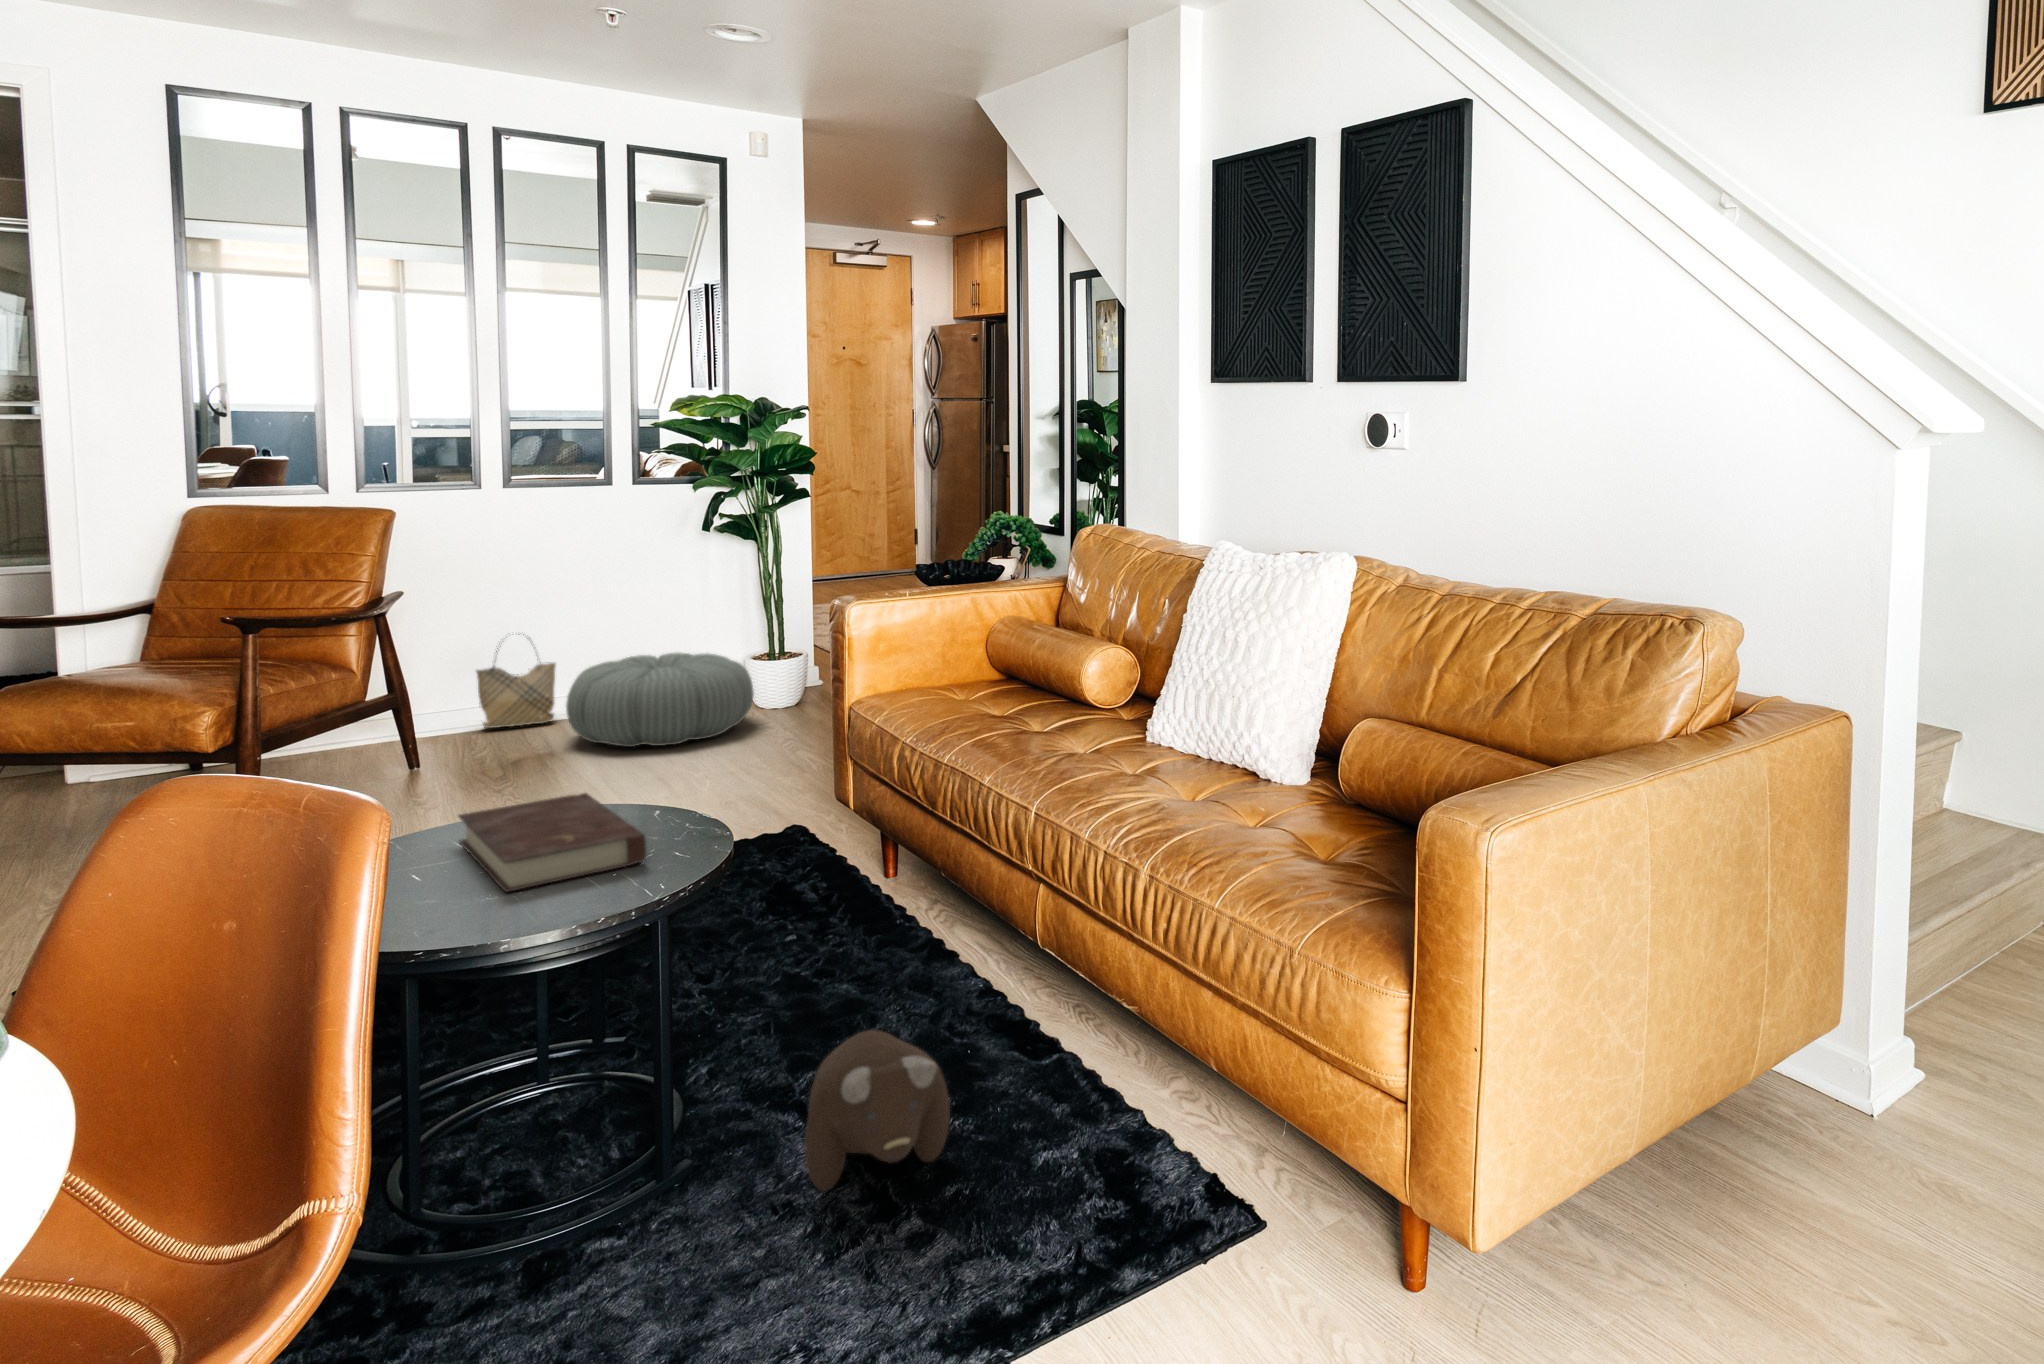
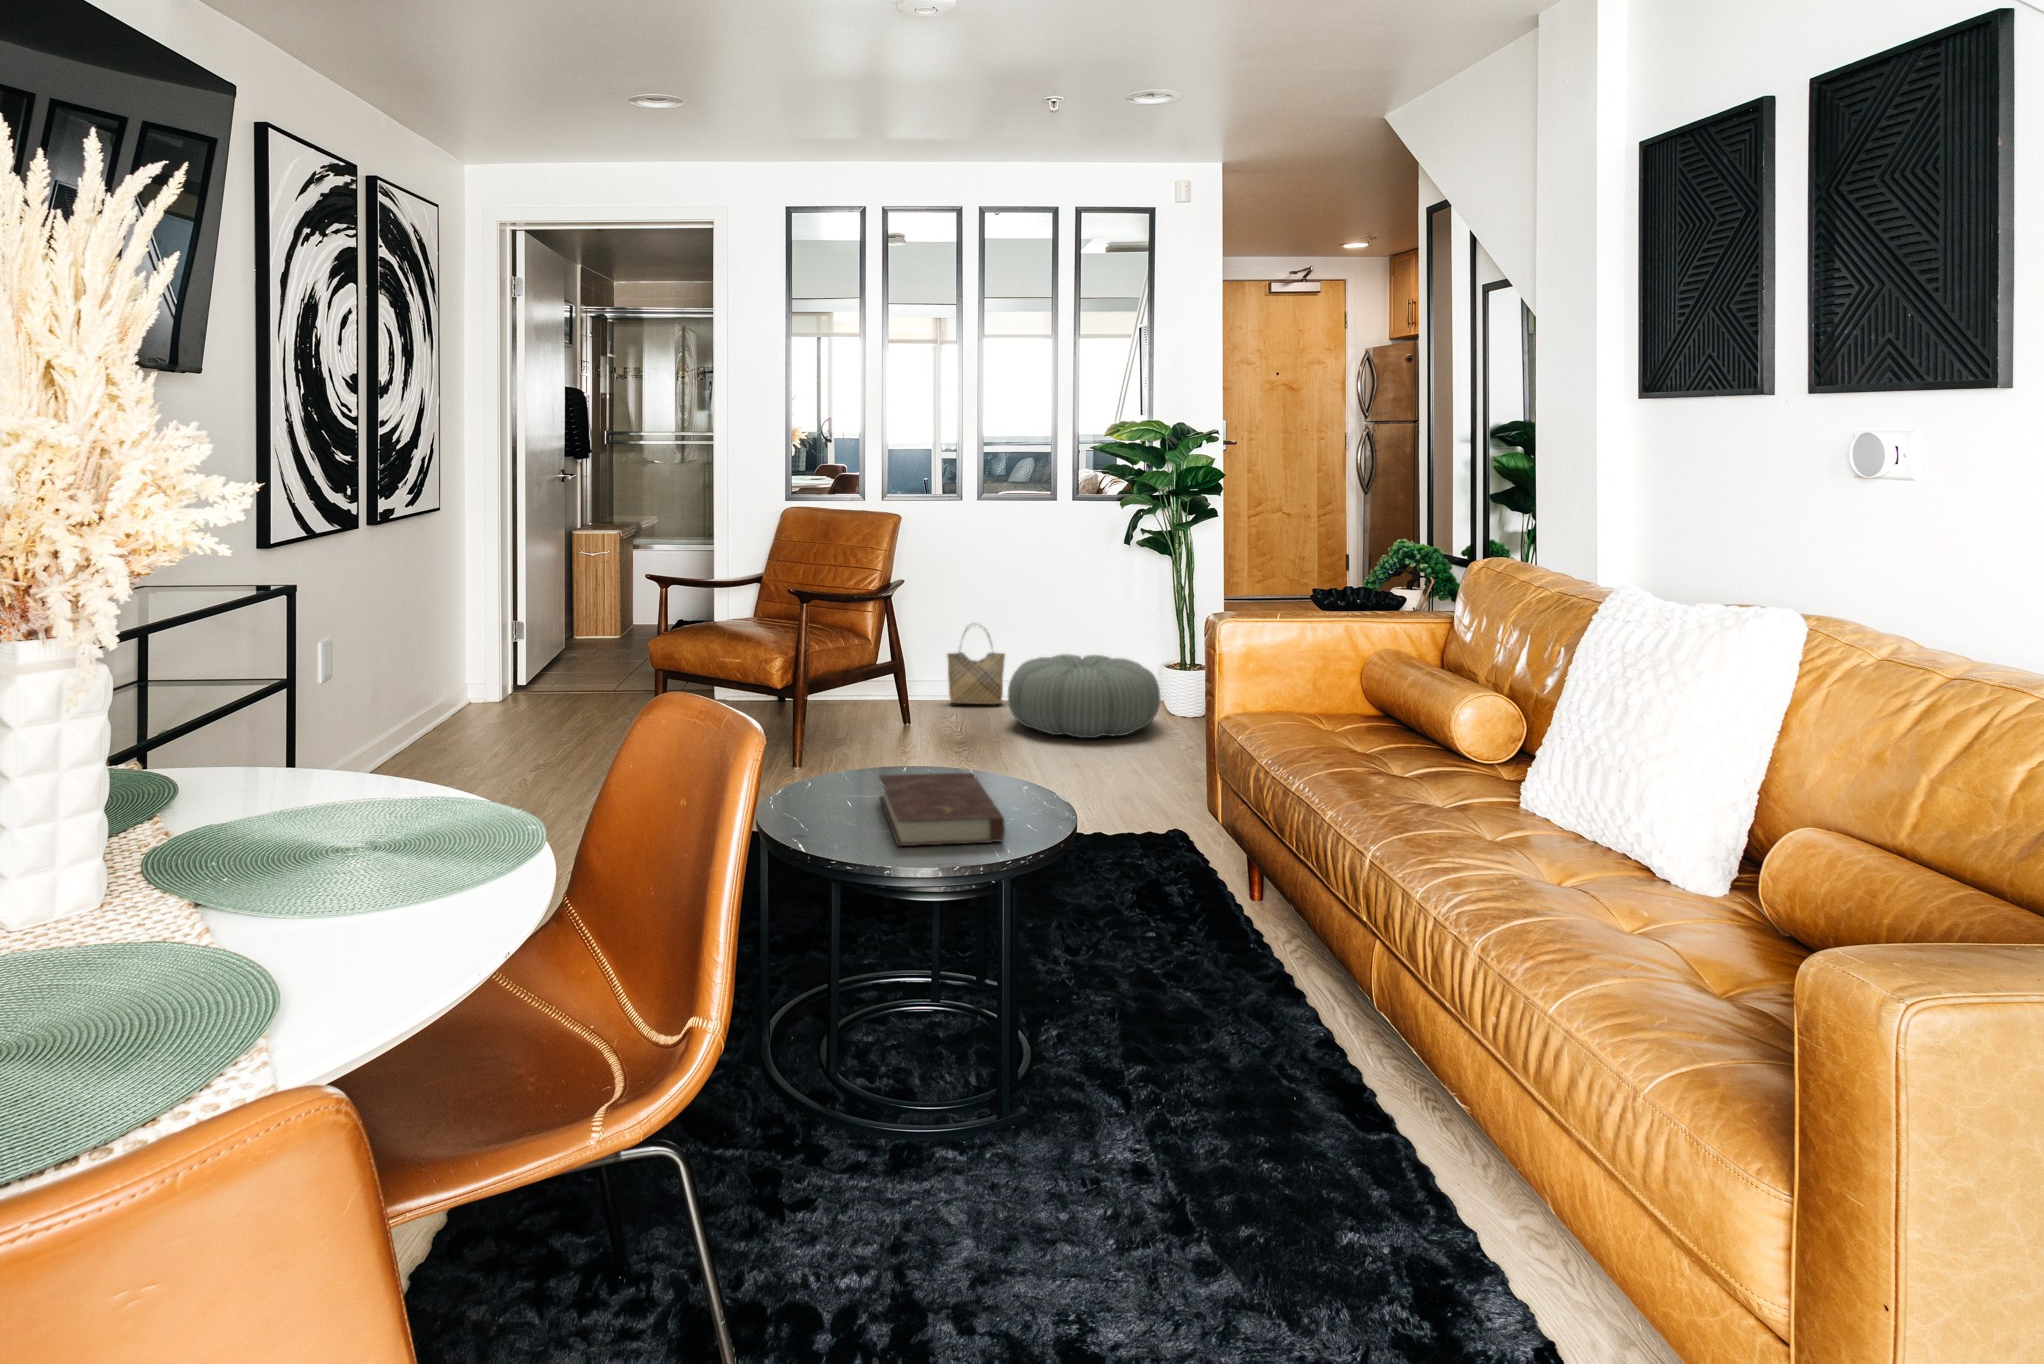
plush toy: present [805,1030,950,1191] -> none [1112,1043,1250,1190]

